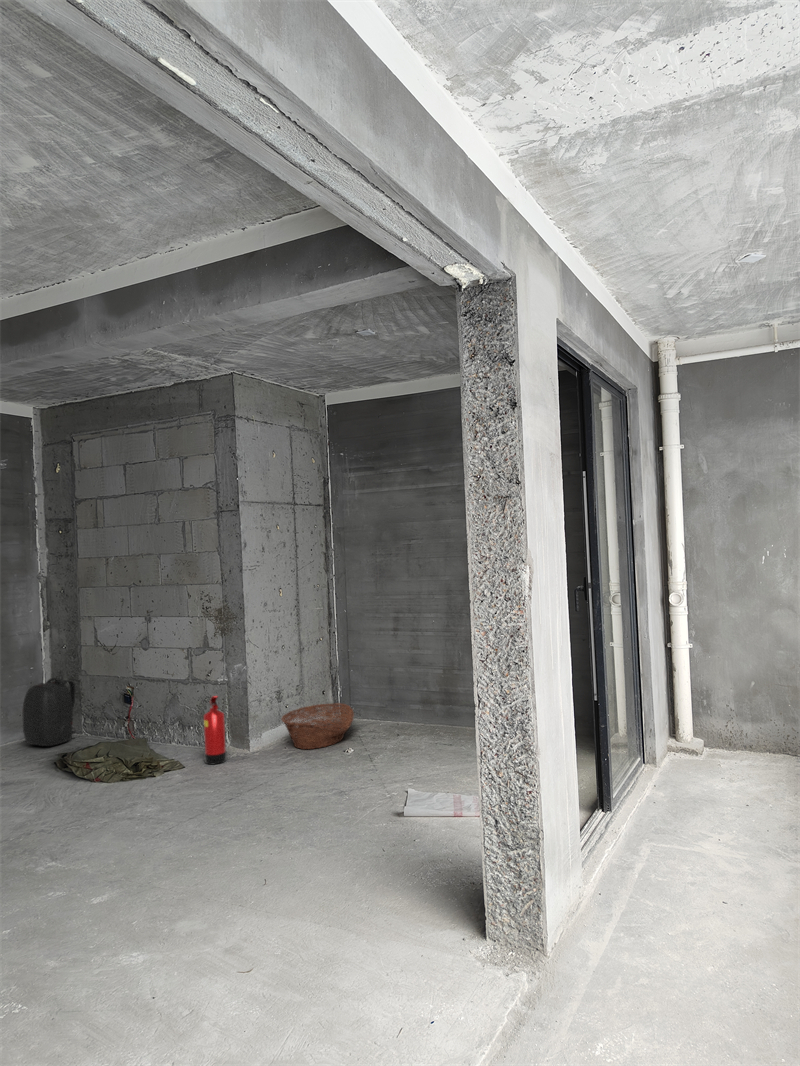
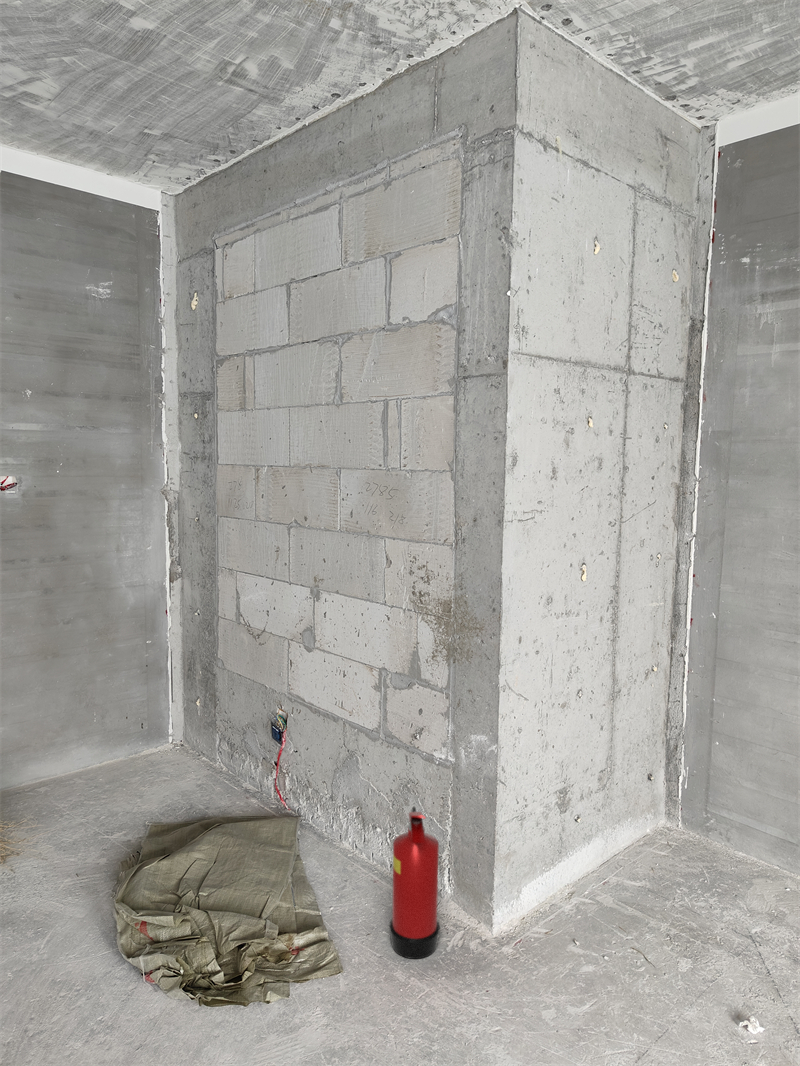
backpack: present [22,678,76,746] -> none [115,669,212,790]
basket: present [282,703,354,749] -> none [566,818,737,959]

